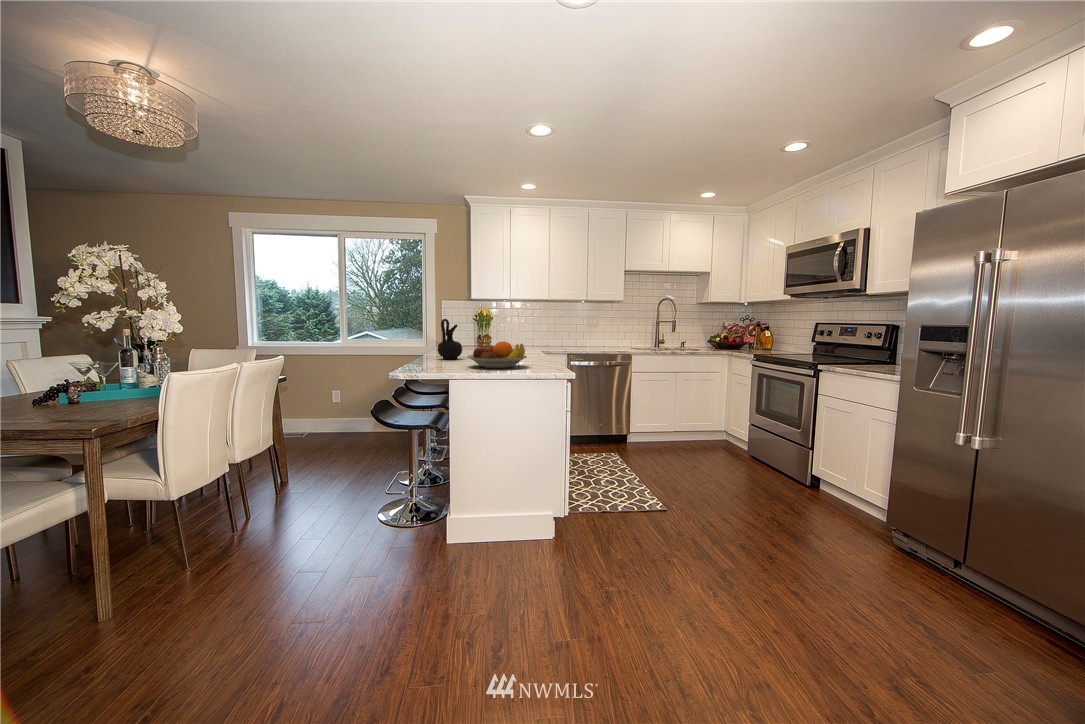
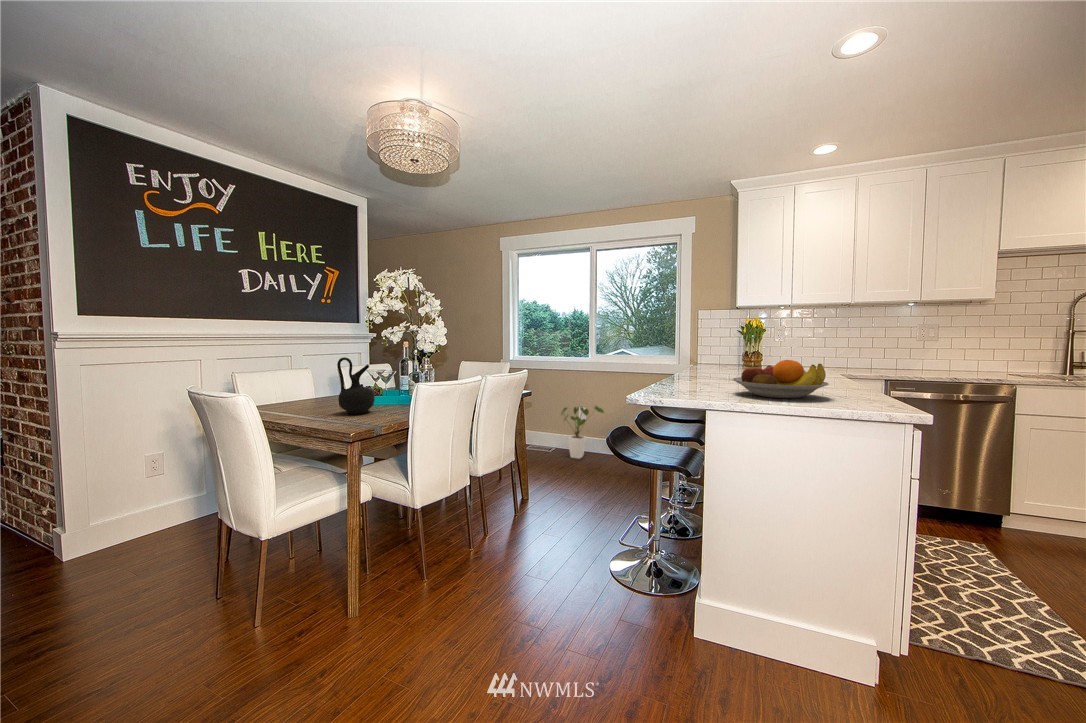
ceramic jug: present [438,319,462,360] -> present [337,357,375,414]
house plant: none [316,387,361,438] -> present [561,406,604,459]

